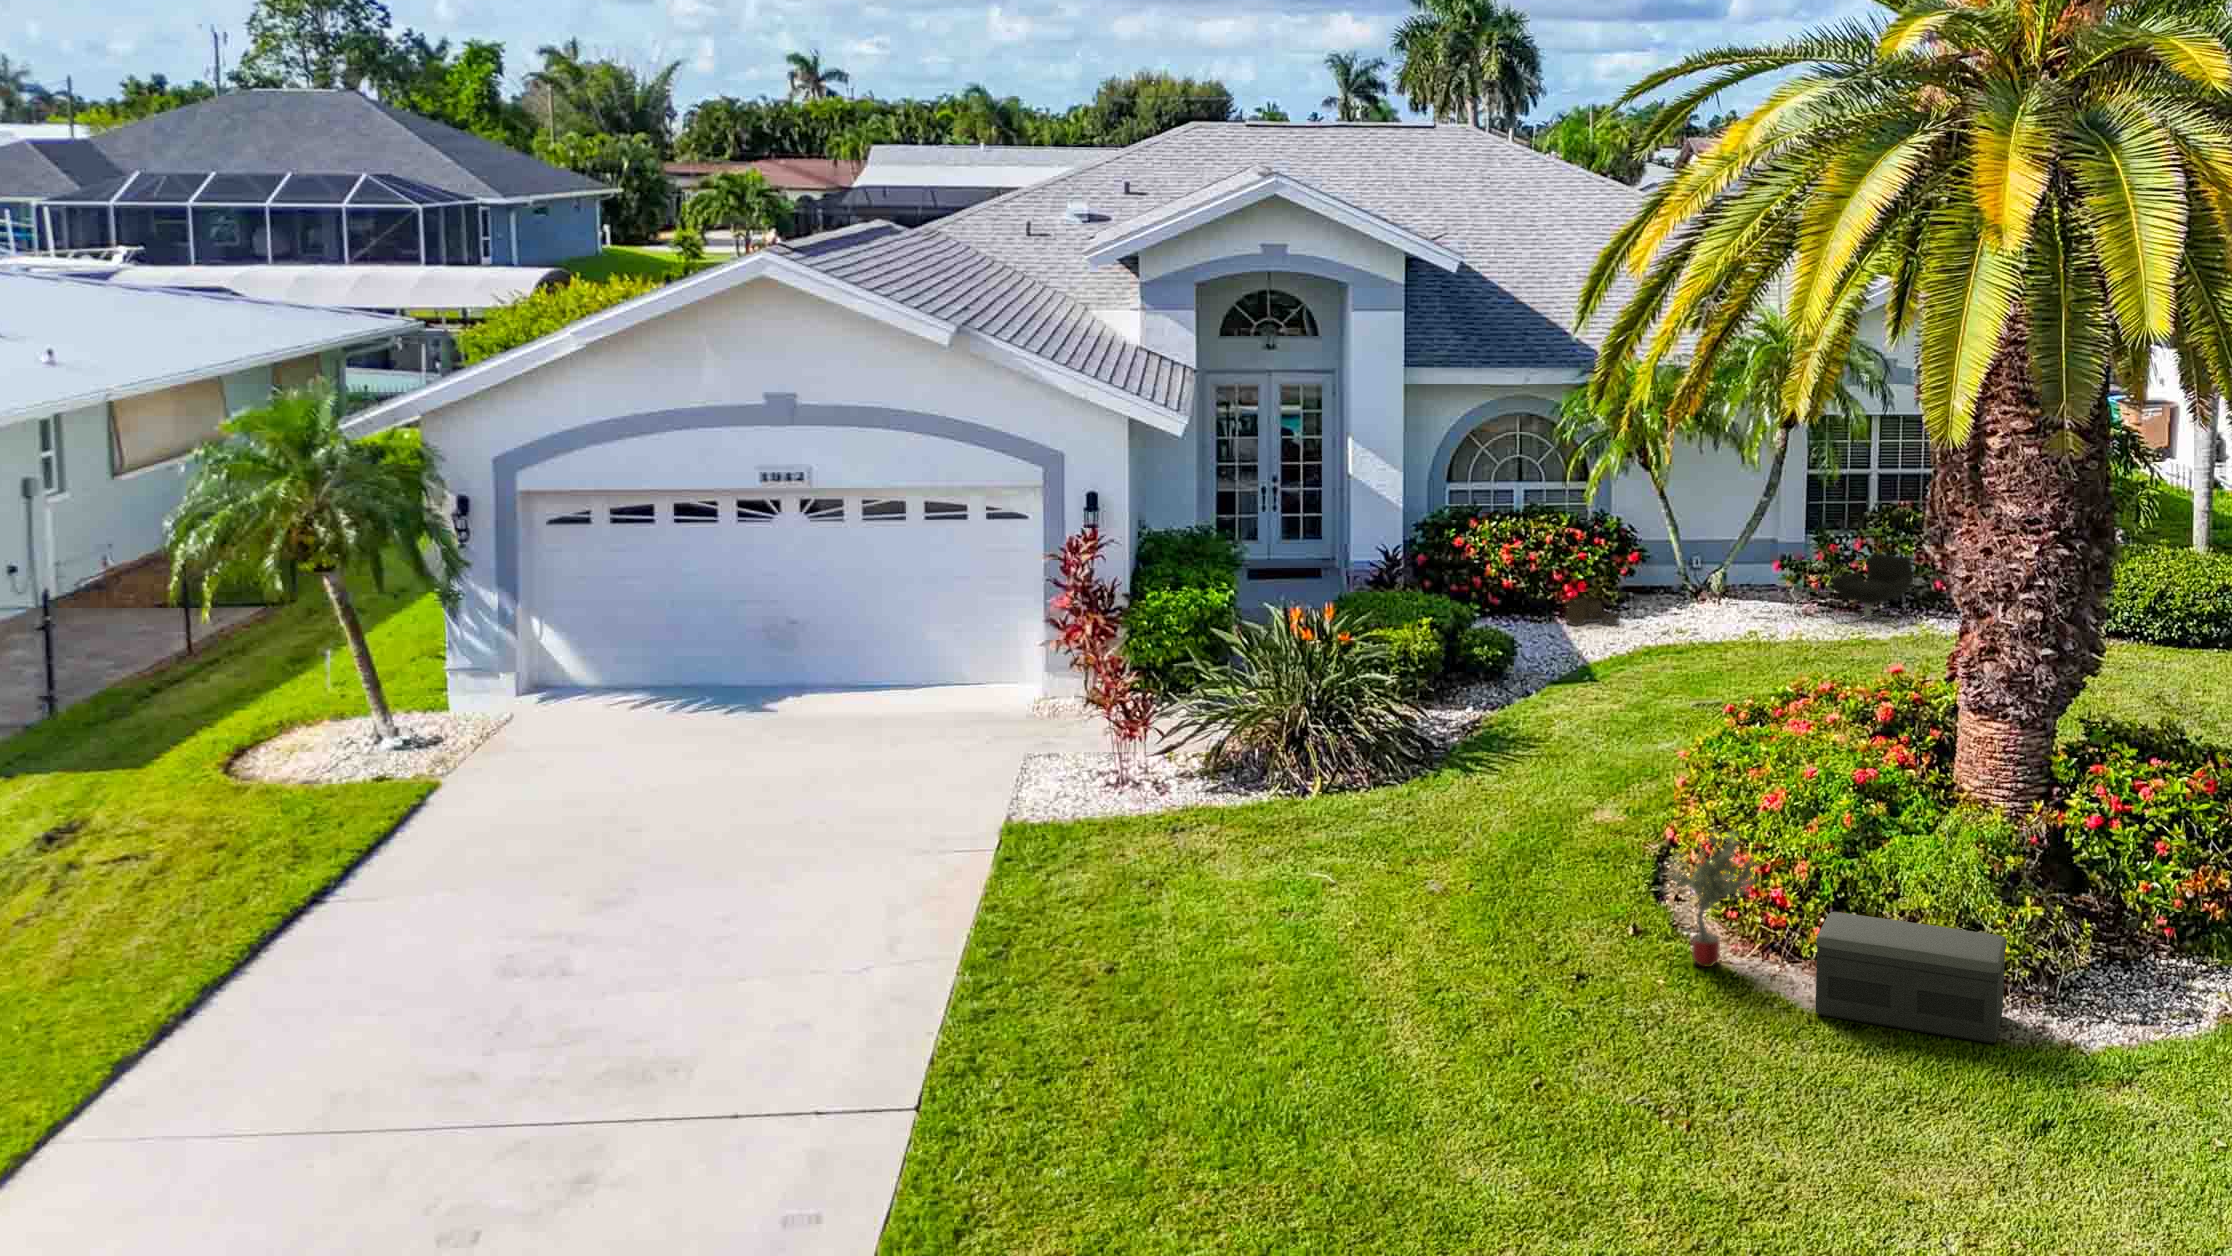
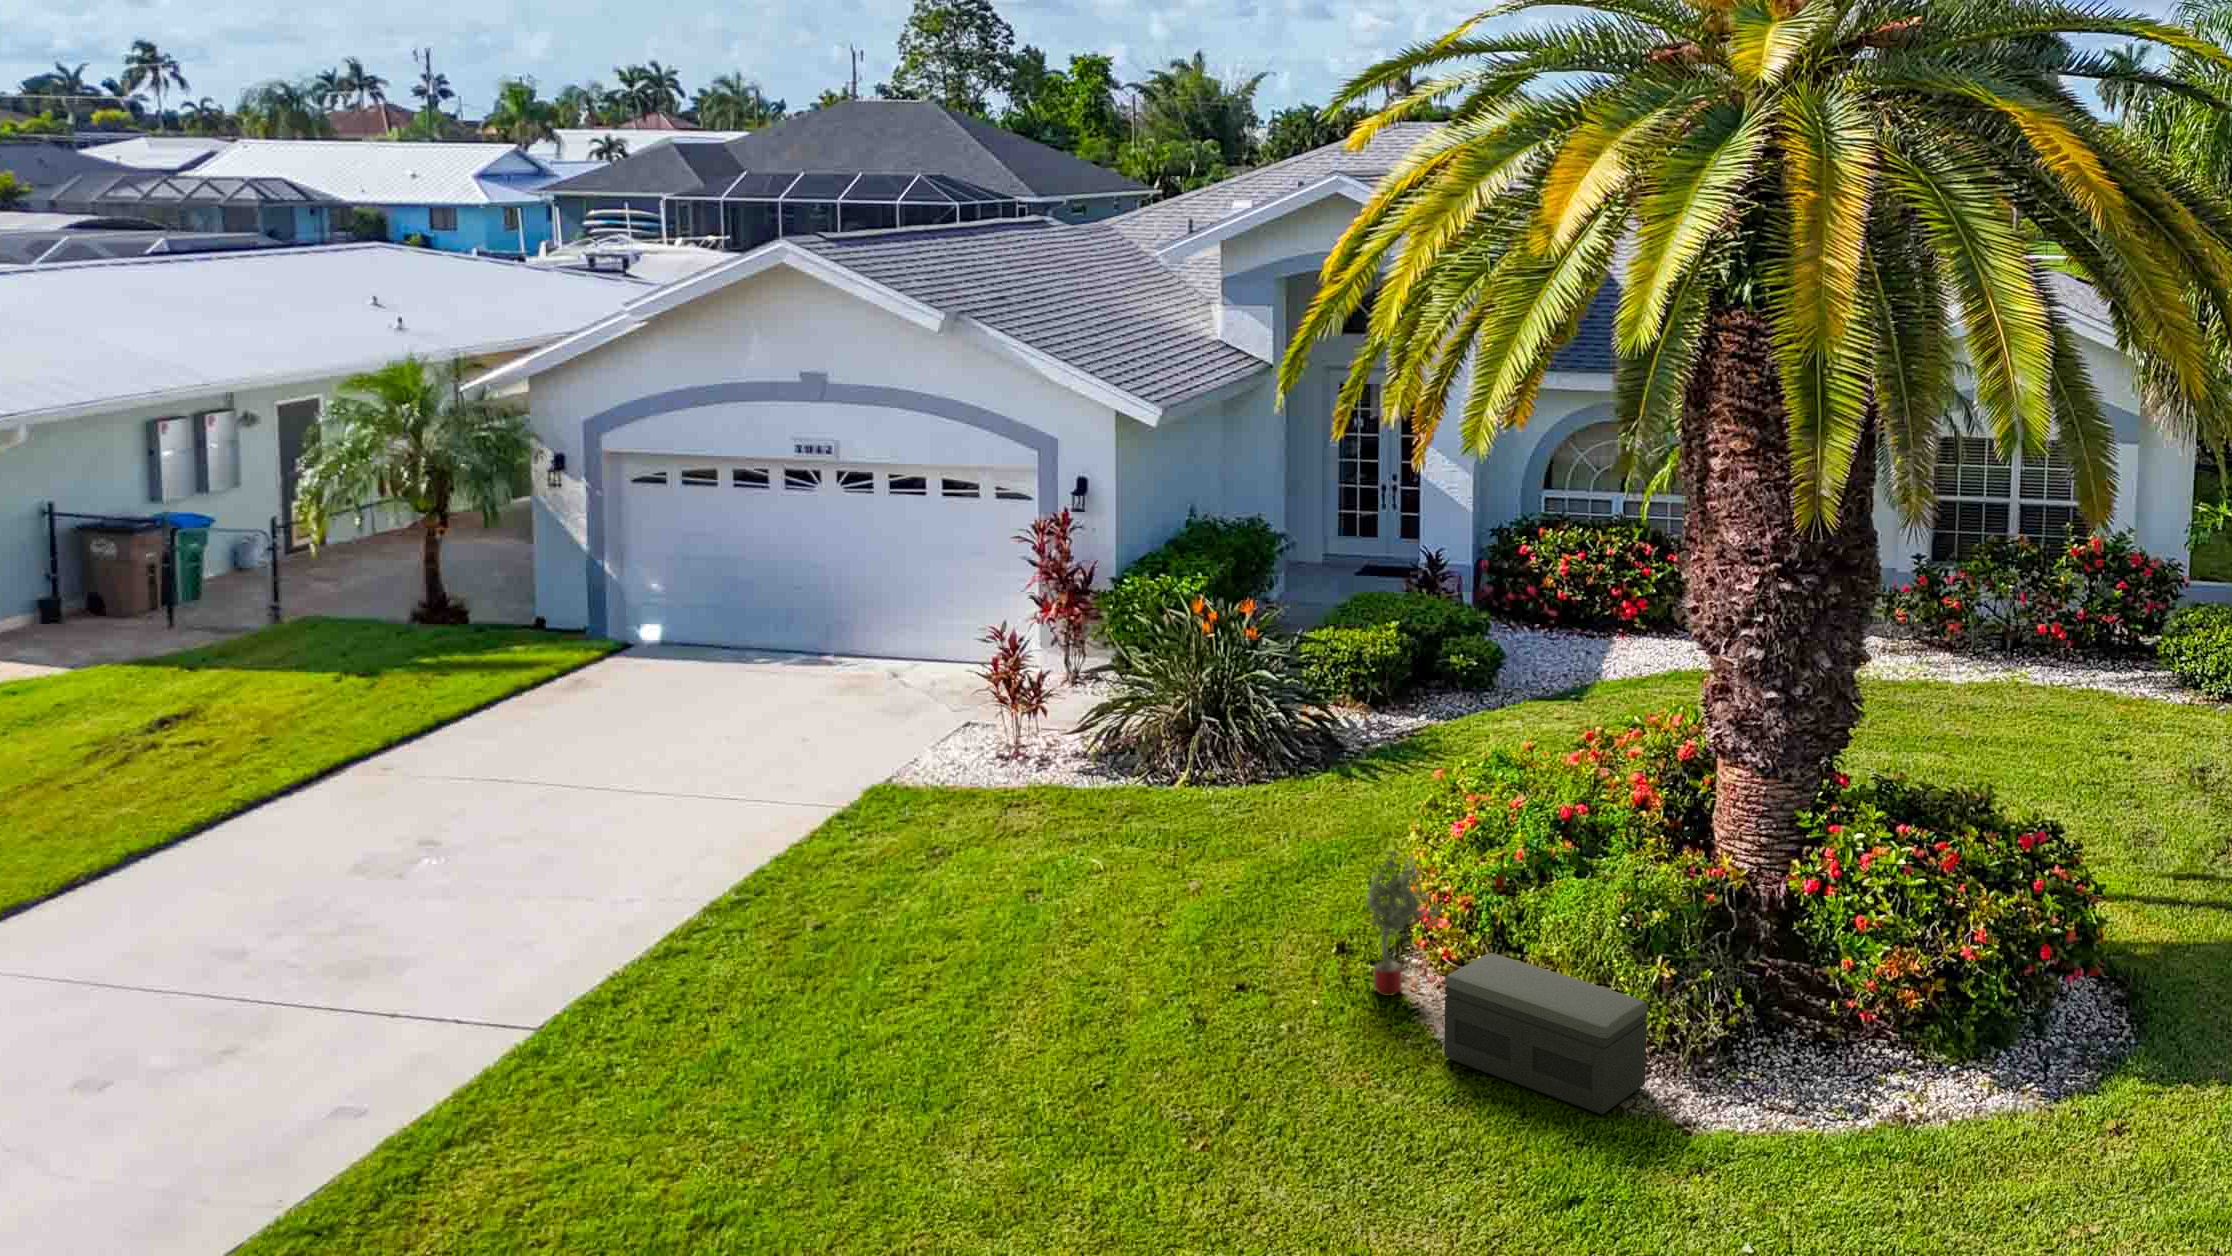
lounge chair: present [1830,553,1913,620] -> none [1903,587,1997,665]
woven basket: present [1566,596,1619,626] -> none [1604,609,1661,645]

